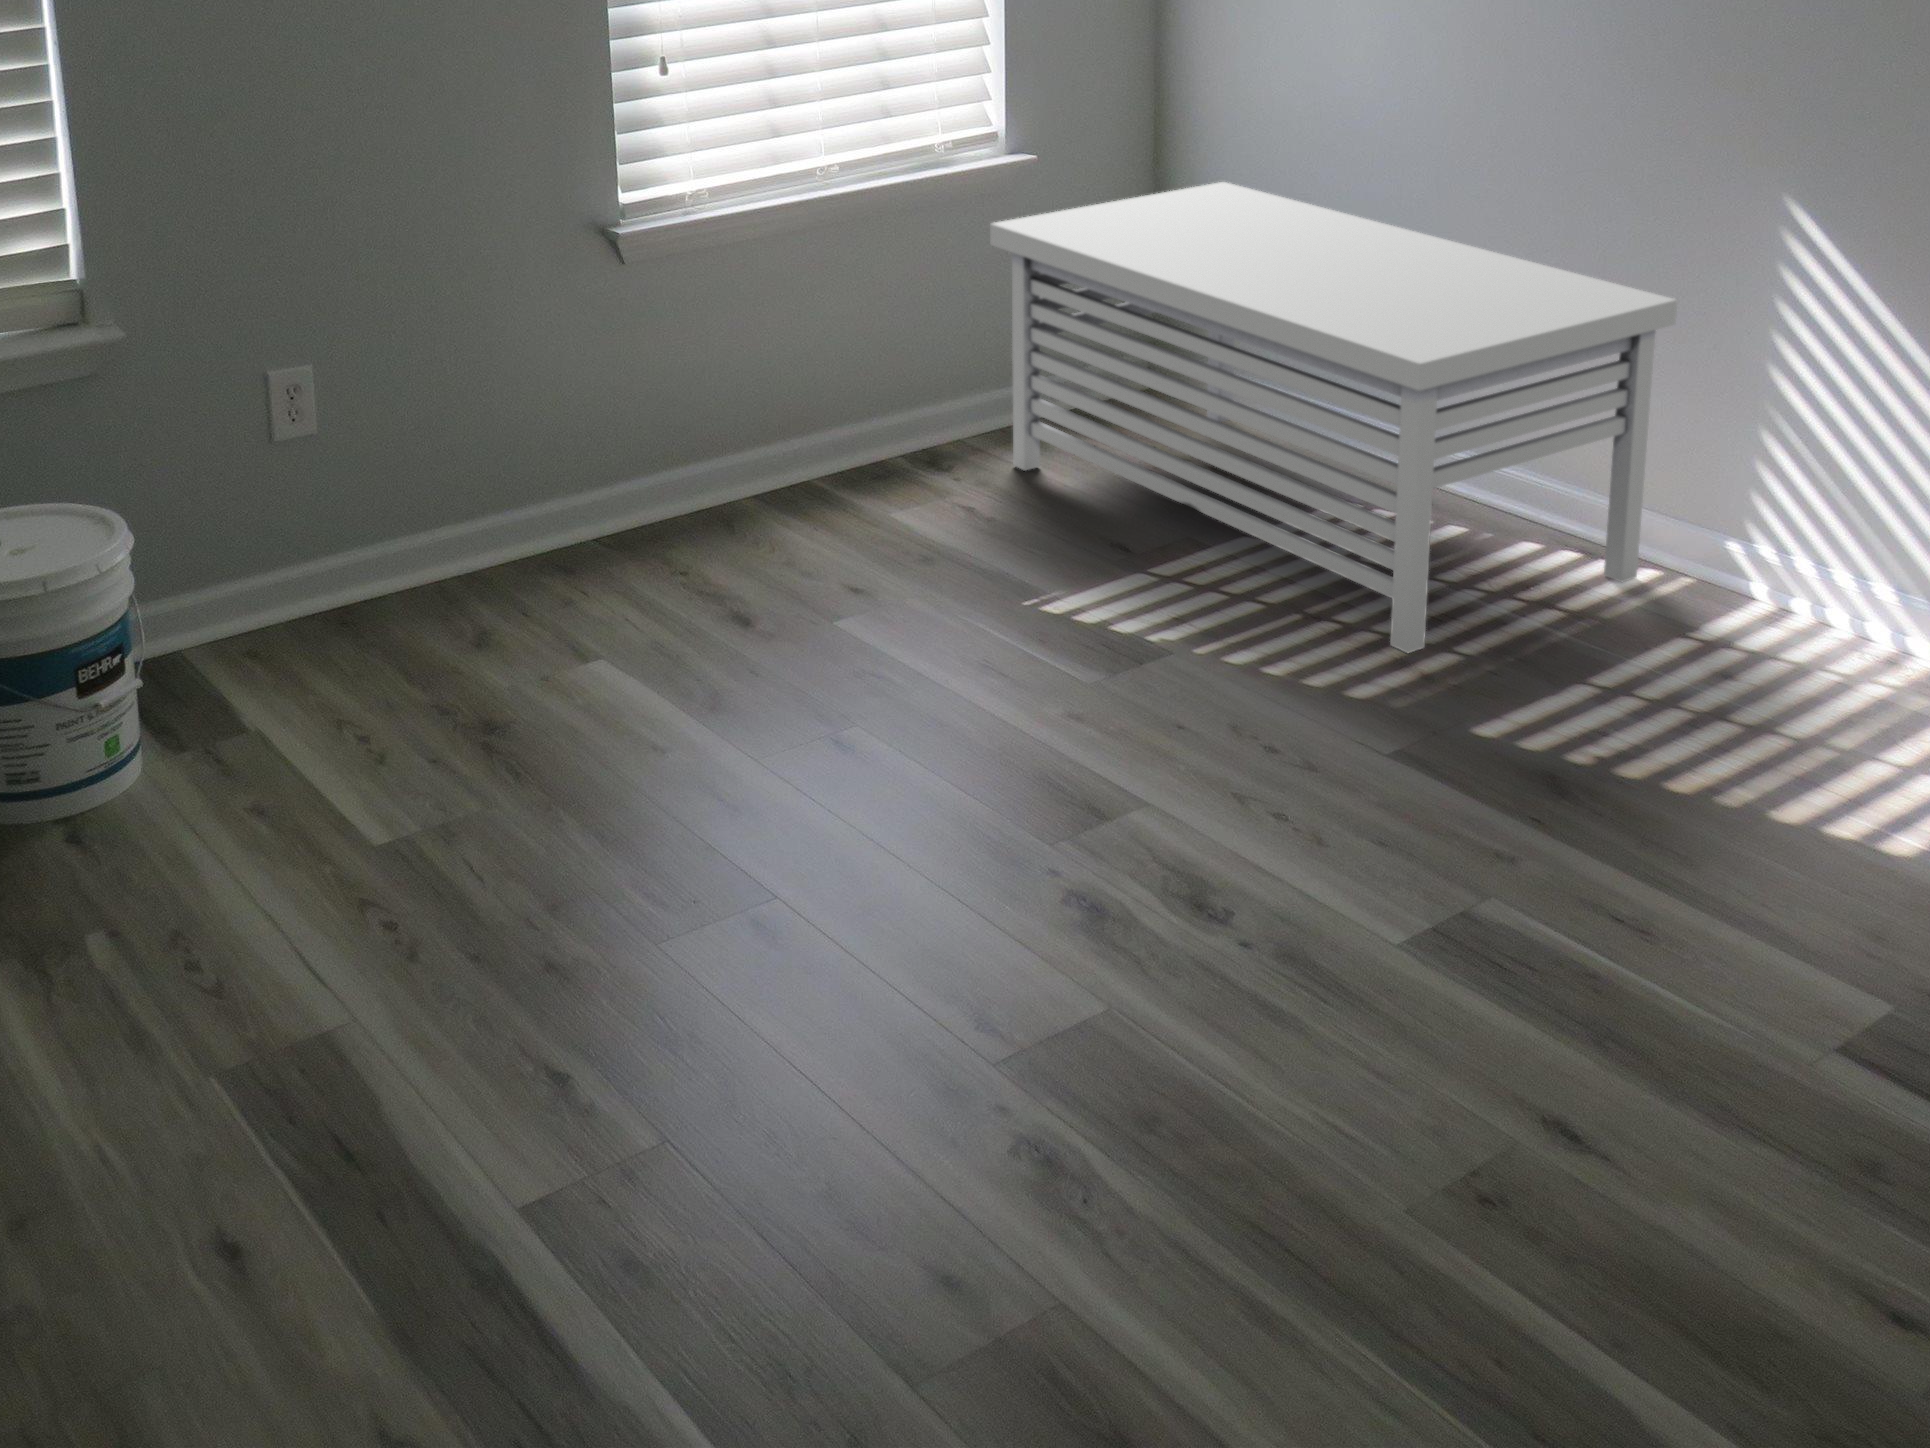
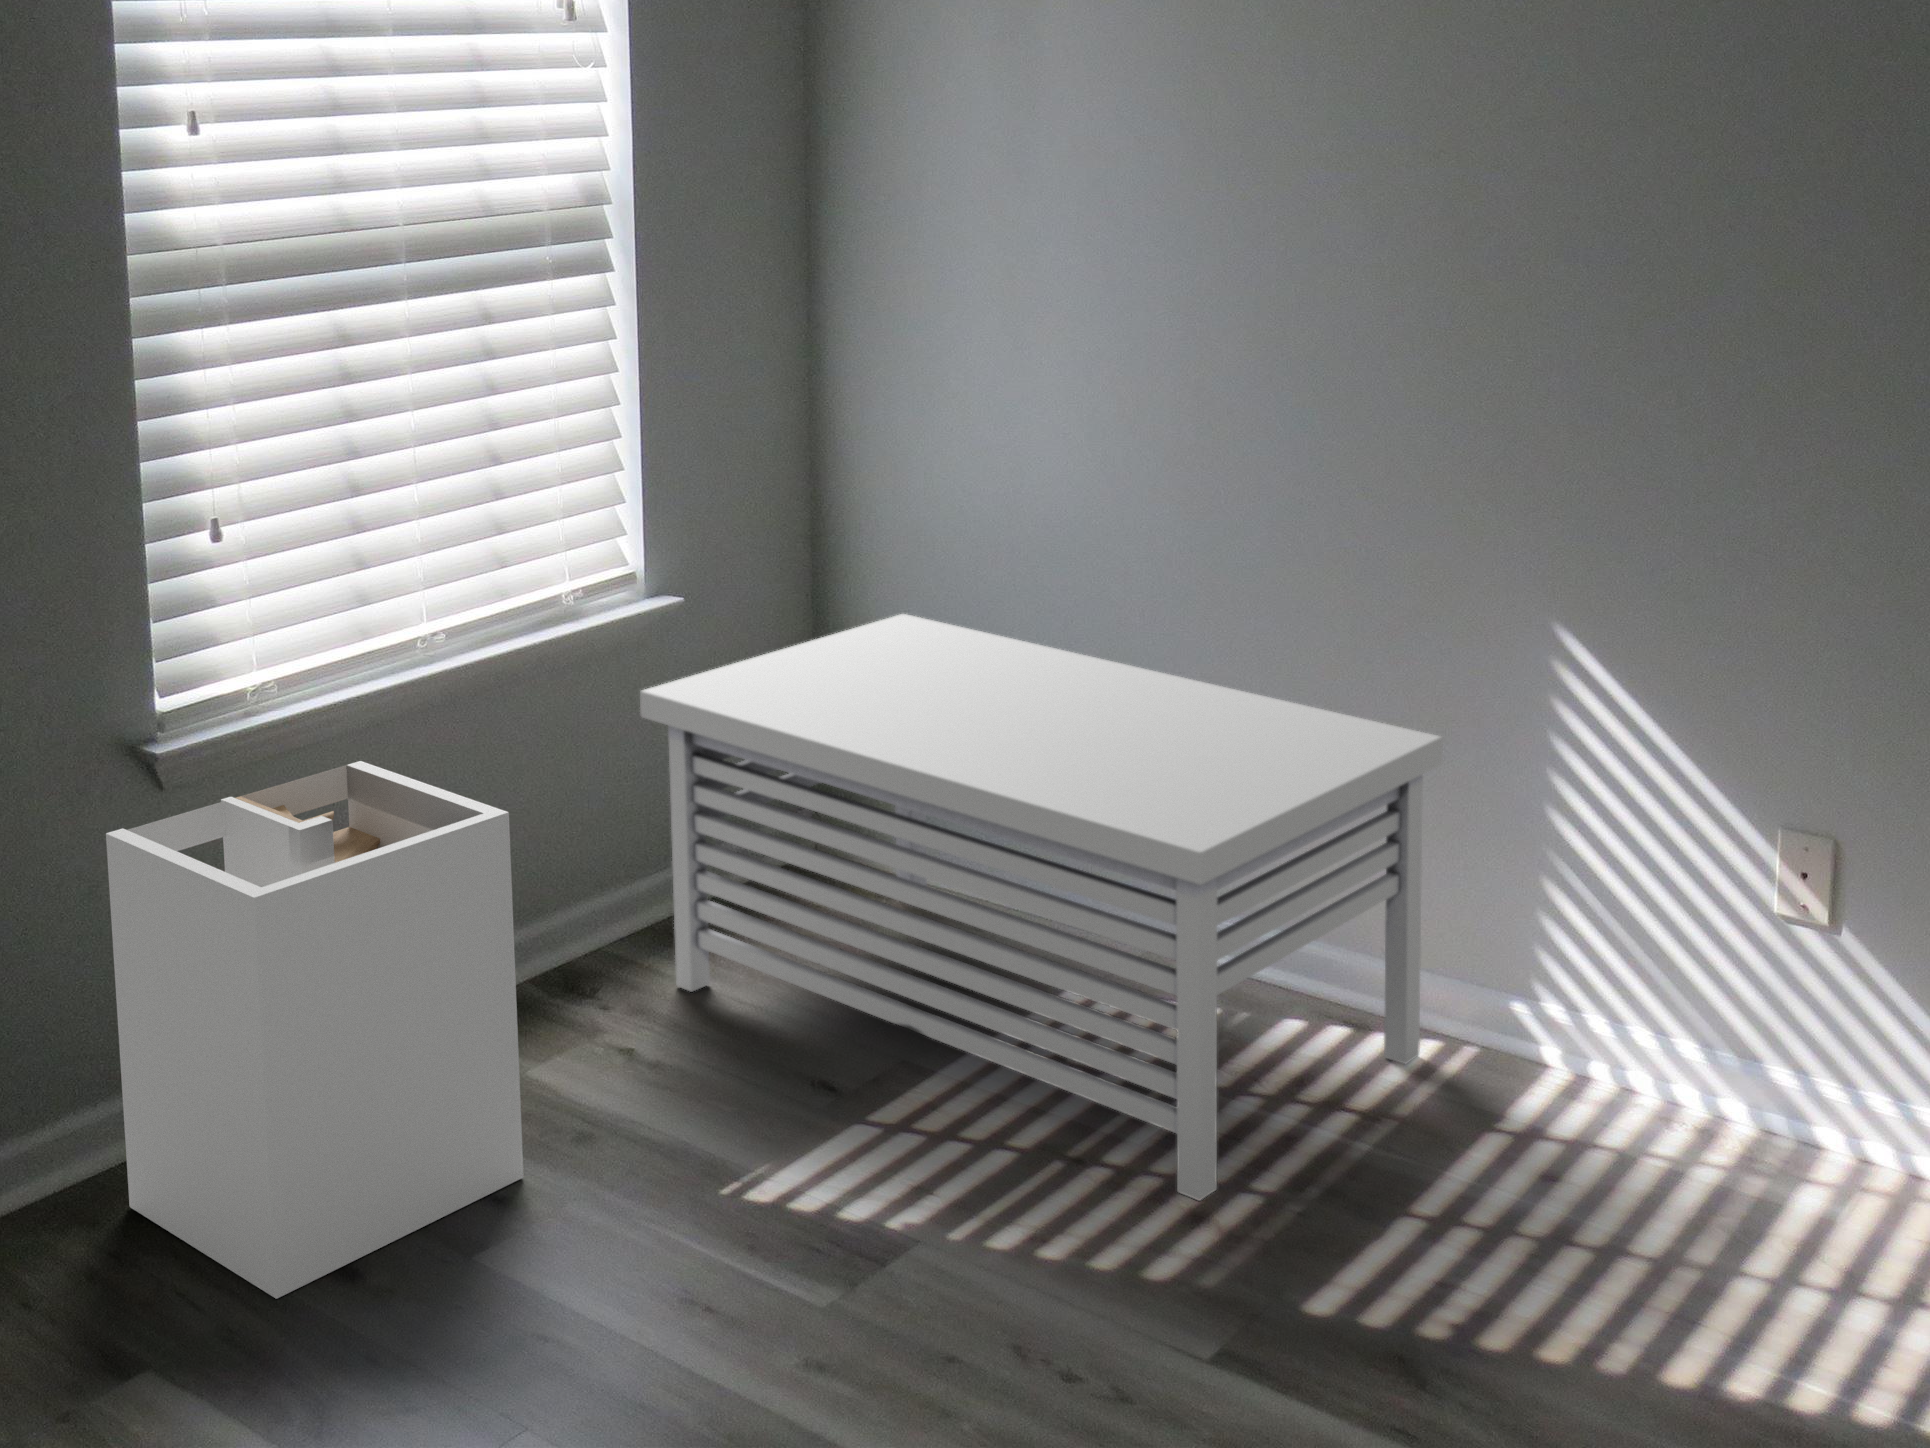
laundry hamper: none [582,253,877,627] -> present [106,761,524,1299]

